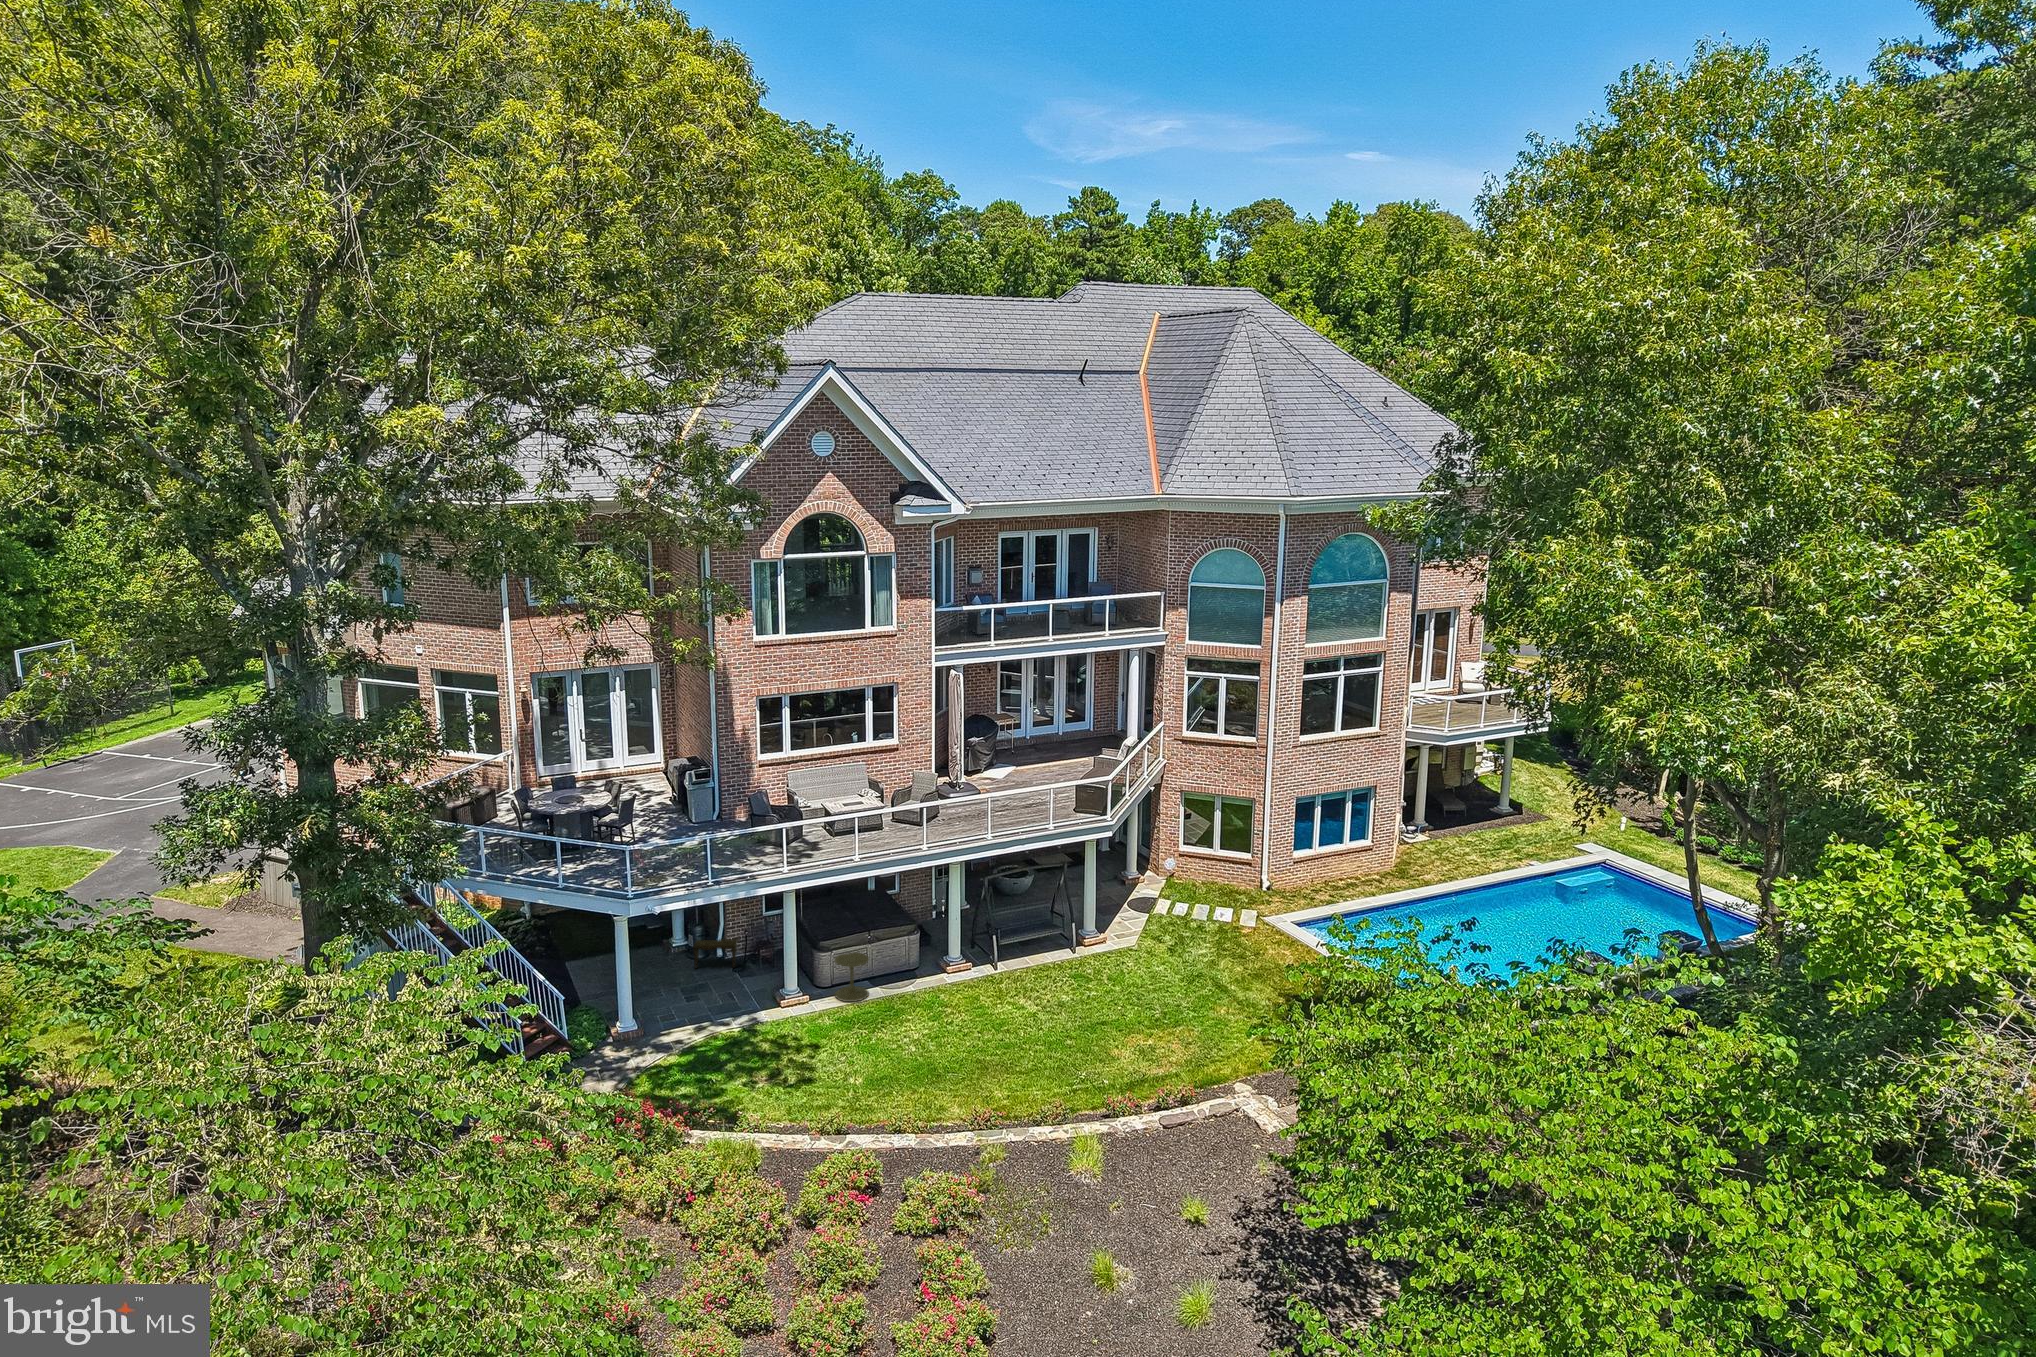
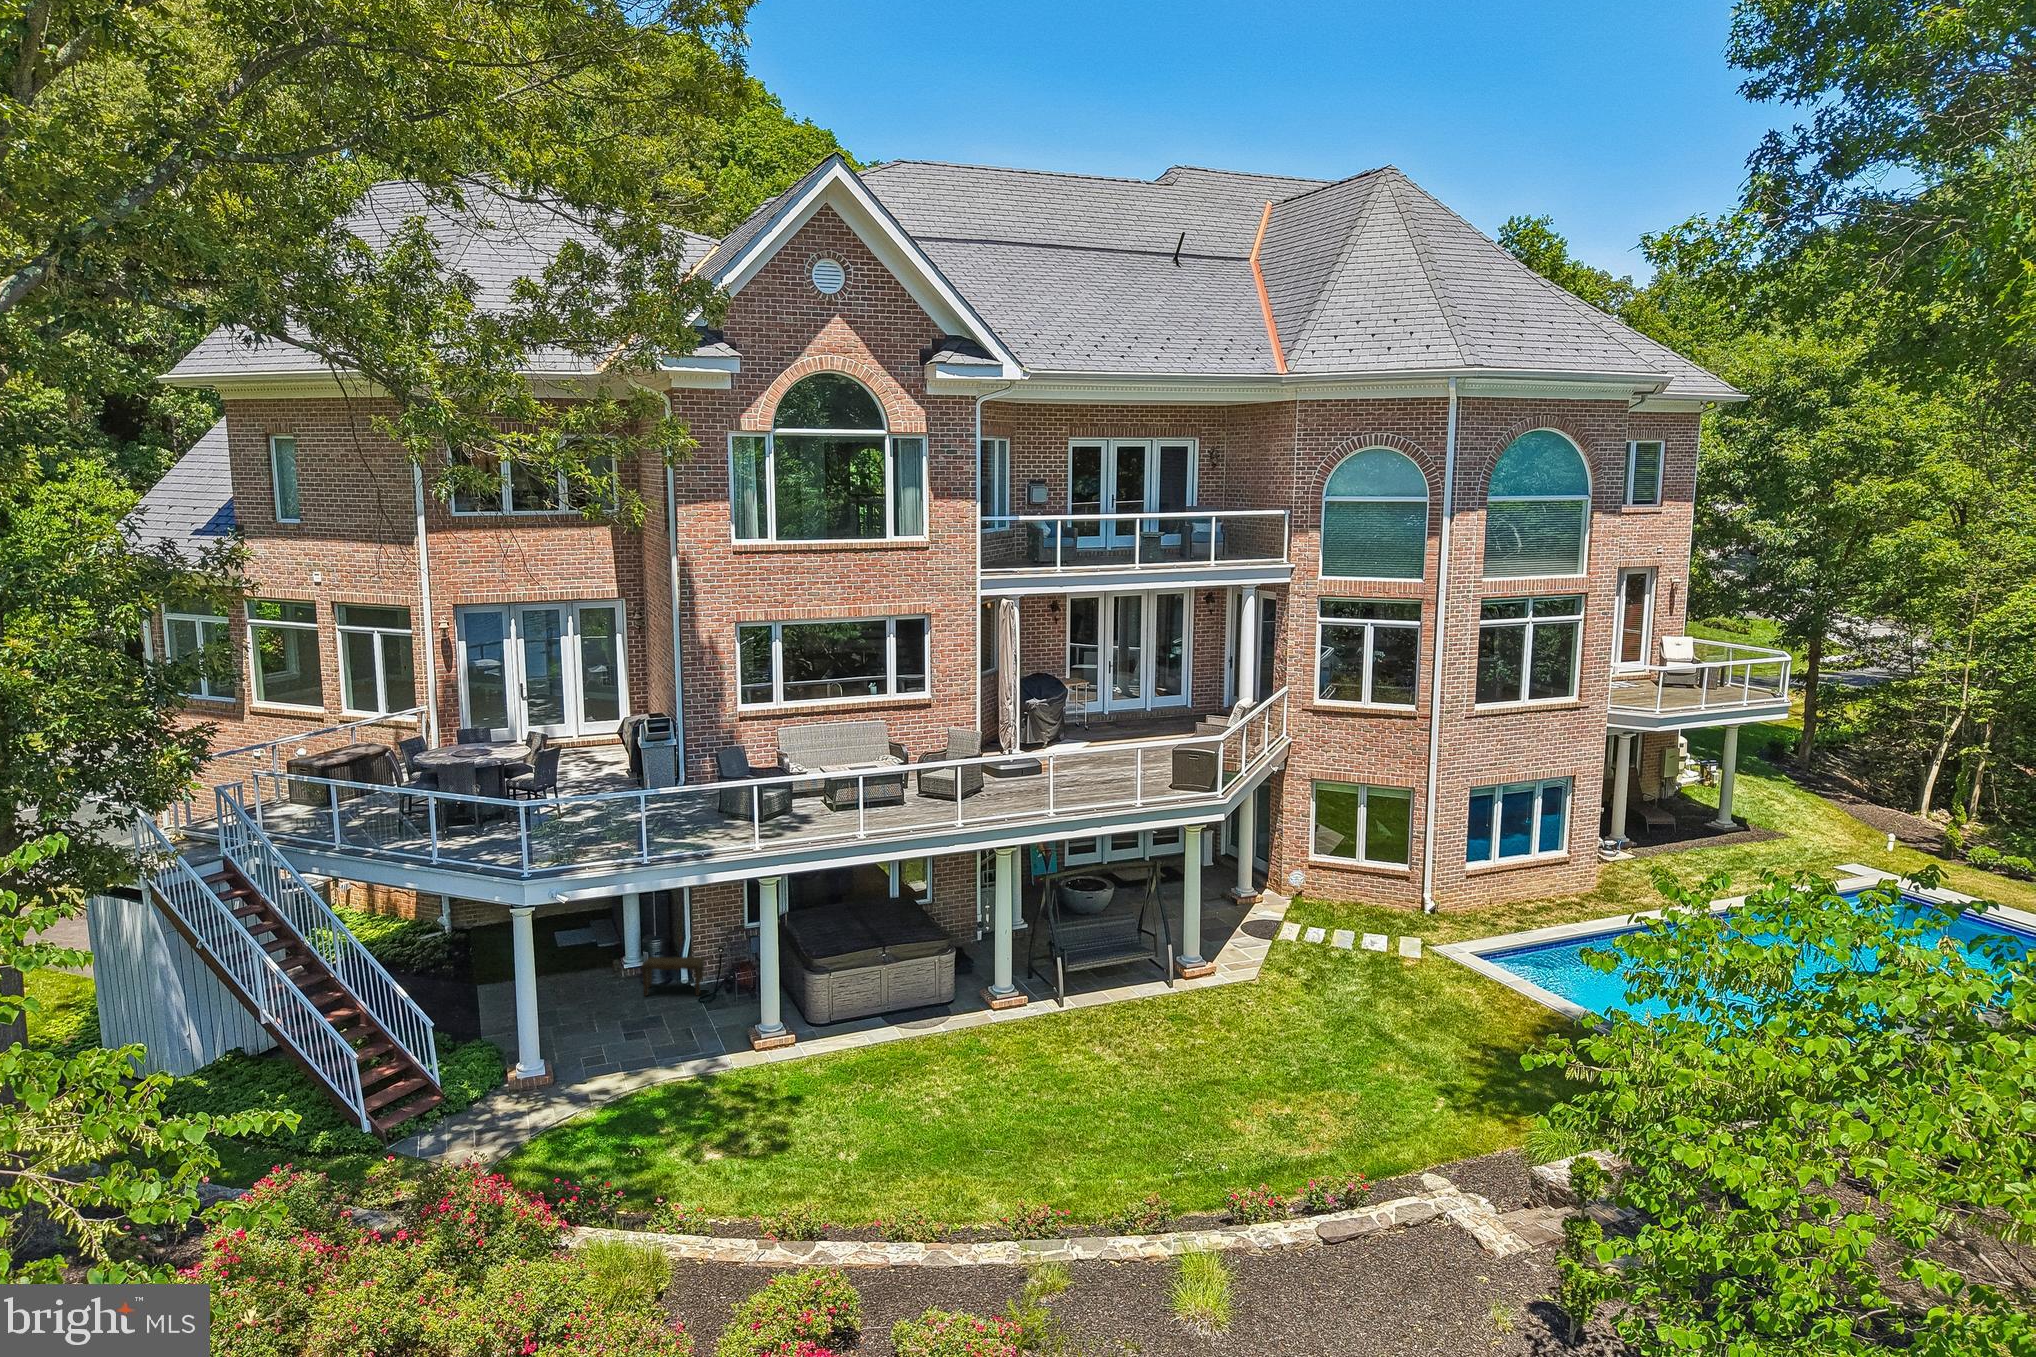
pedestal table: present [834,952,869,1002] -> none [831,974,880,1044]

